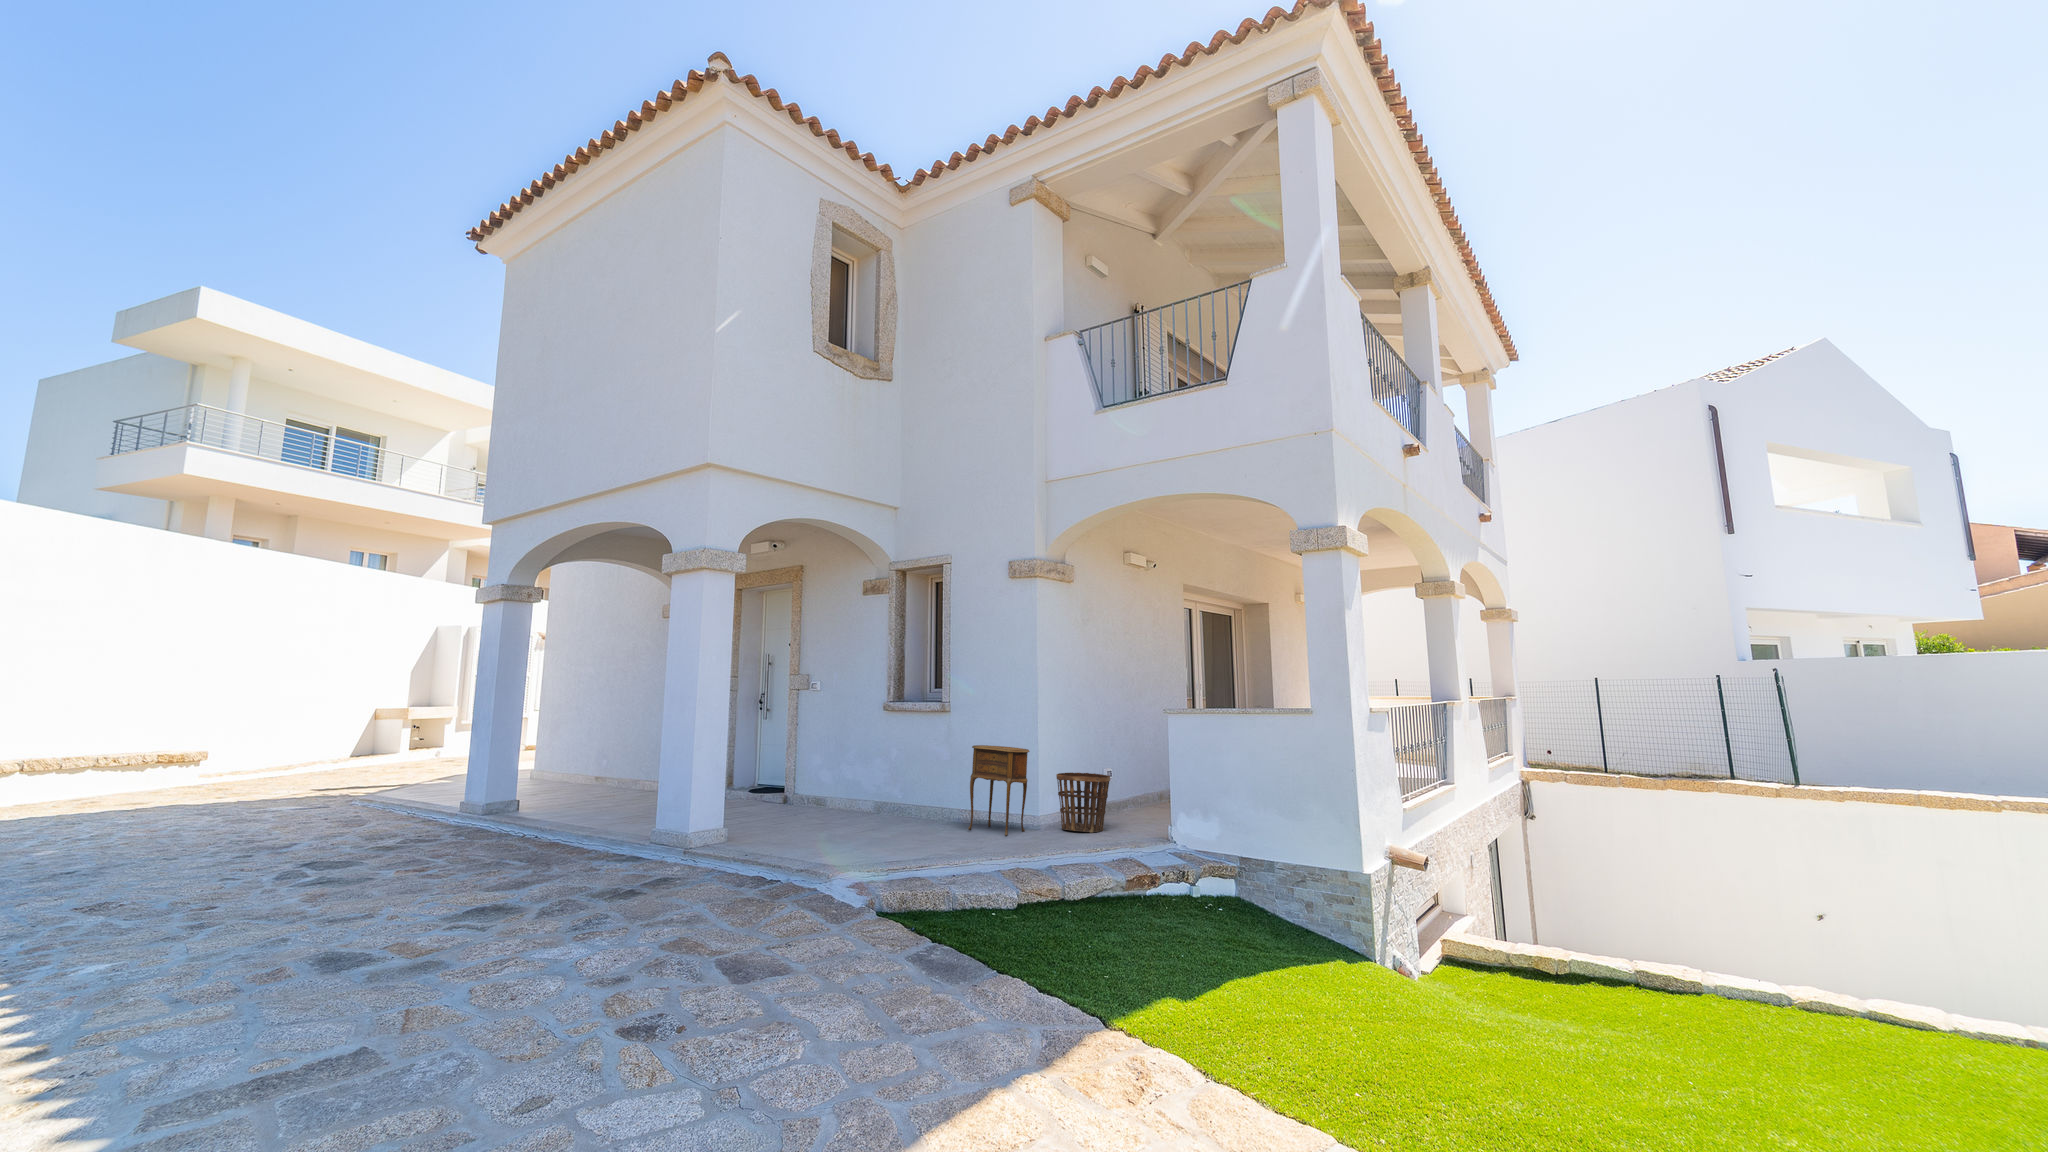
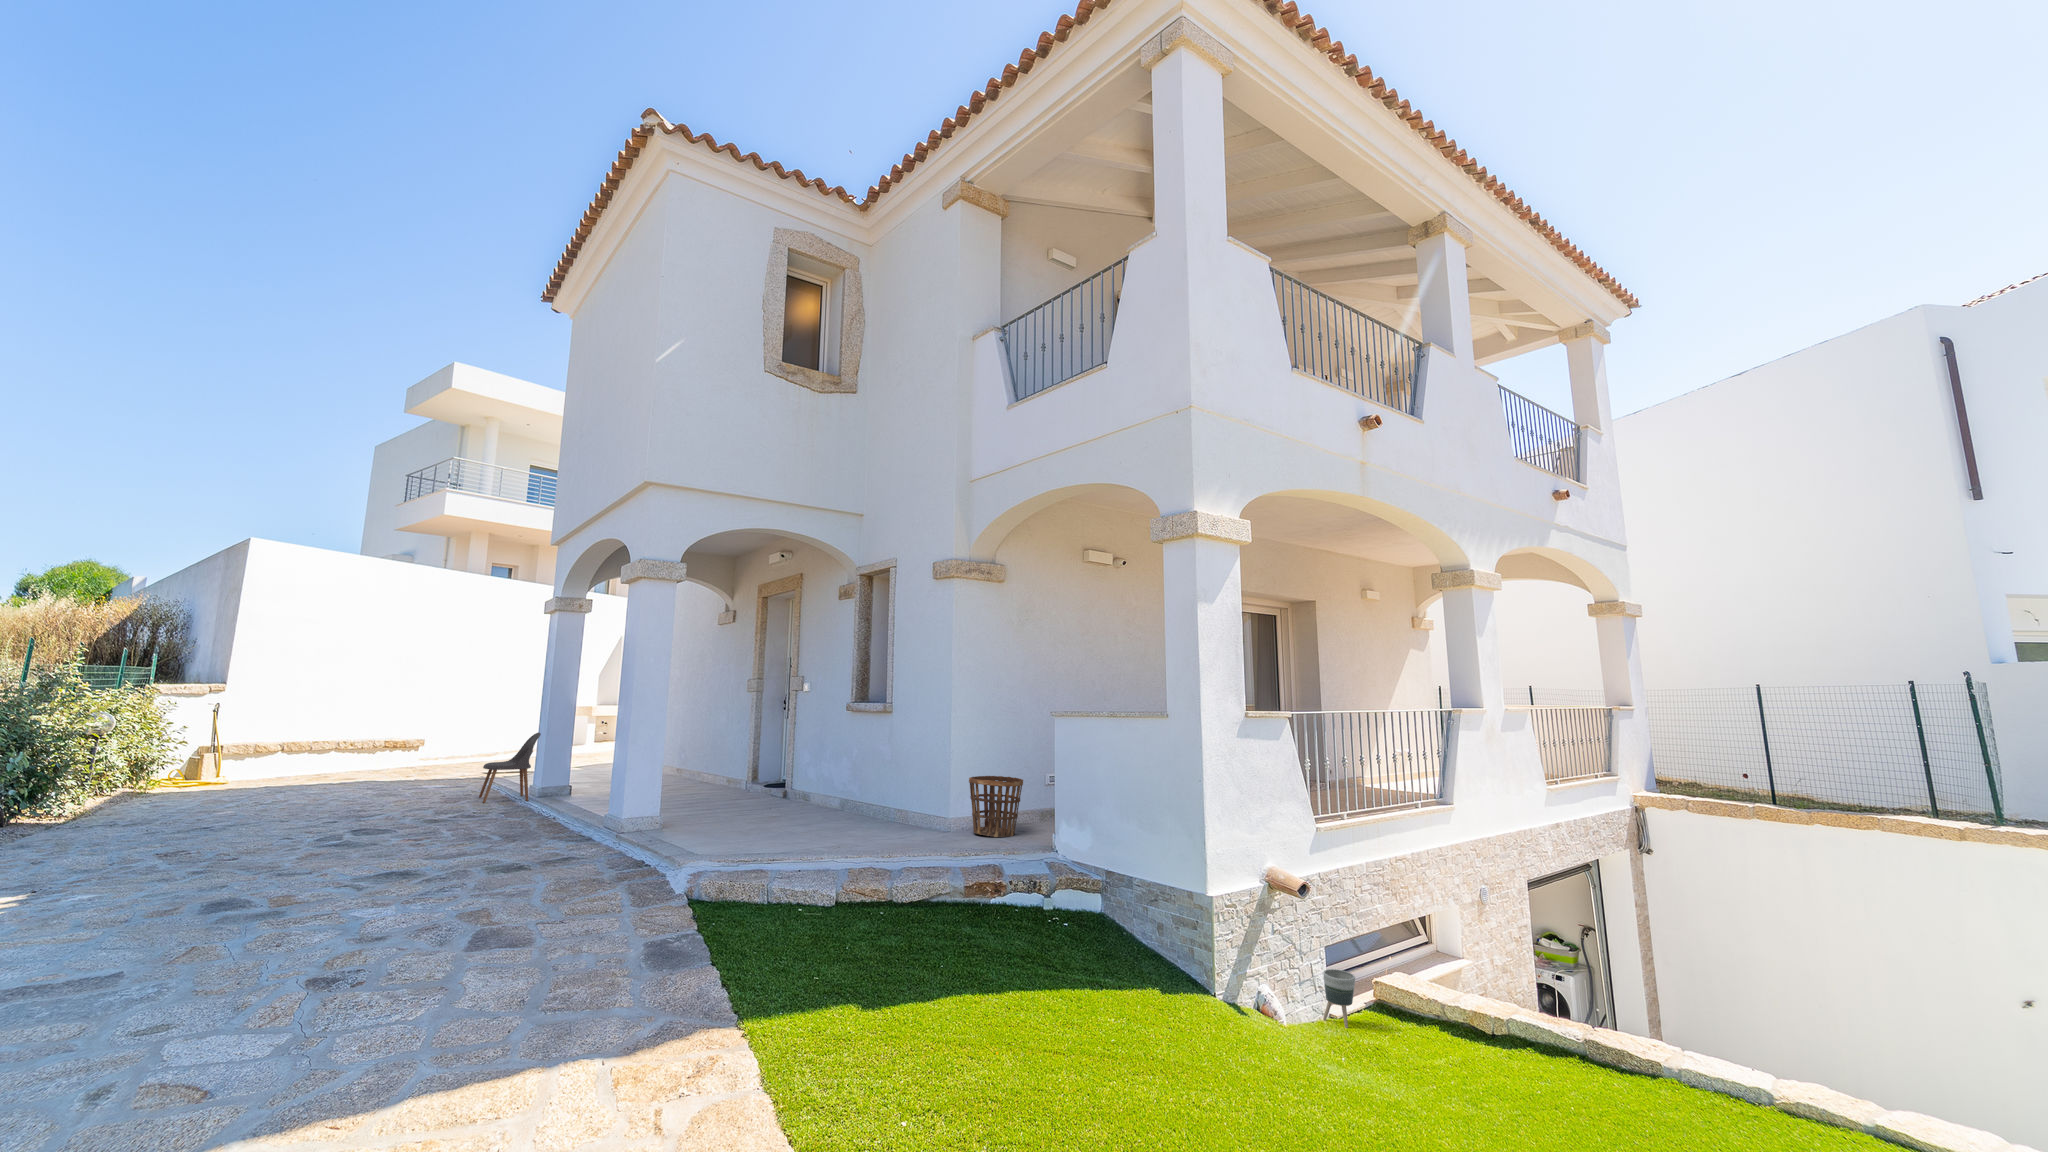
chair: none [408,741,489,826] -> present [479,733,541,803]
side table: present [968,745,1029,836] -> none [883,746,940,837]
planter: none [1424,932,1453,983] -> present [1323,969,1355,1028]

